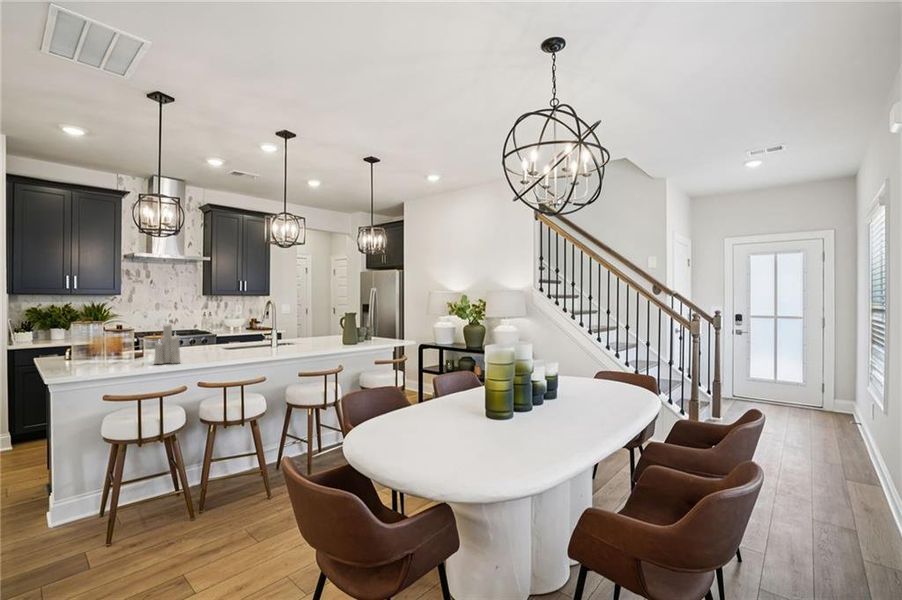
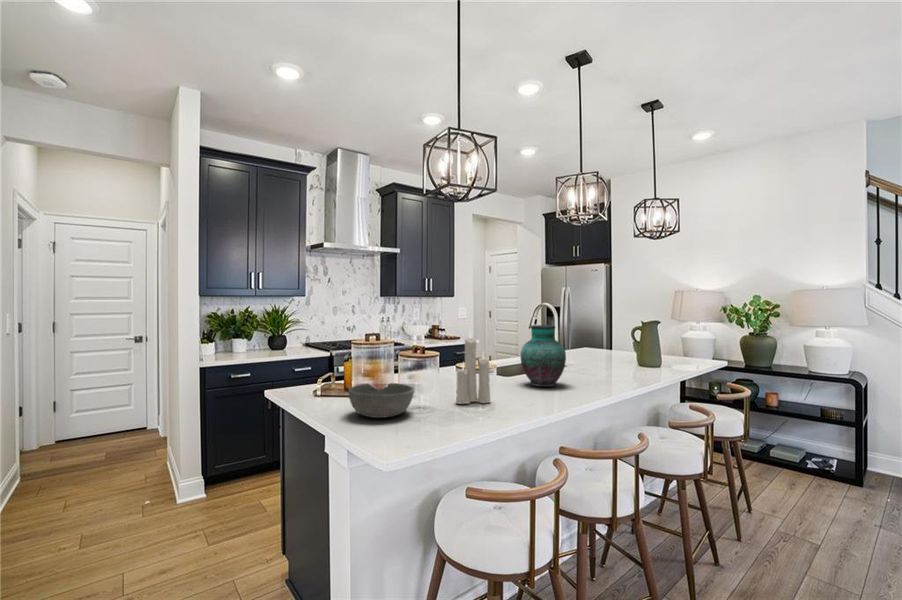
vase: none [227,316,259,356] -> present [521,325,566,387]
bowl: none [64,351,115,370] -> present [349,383,413,418]

